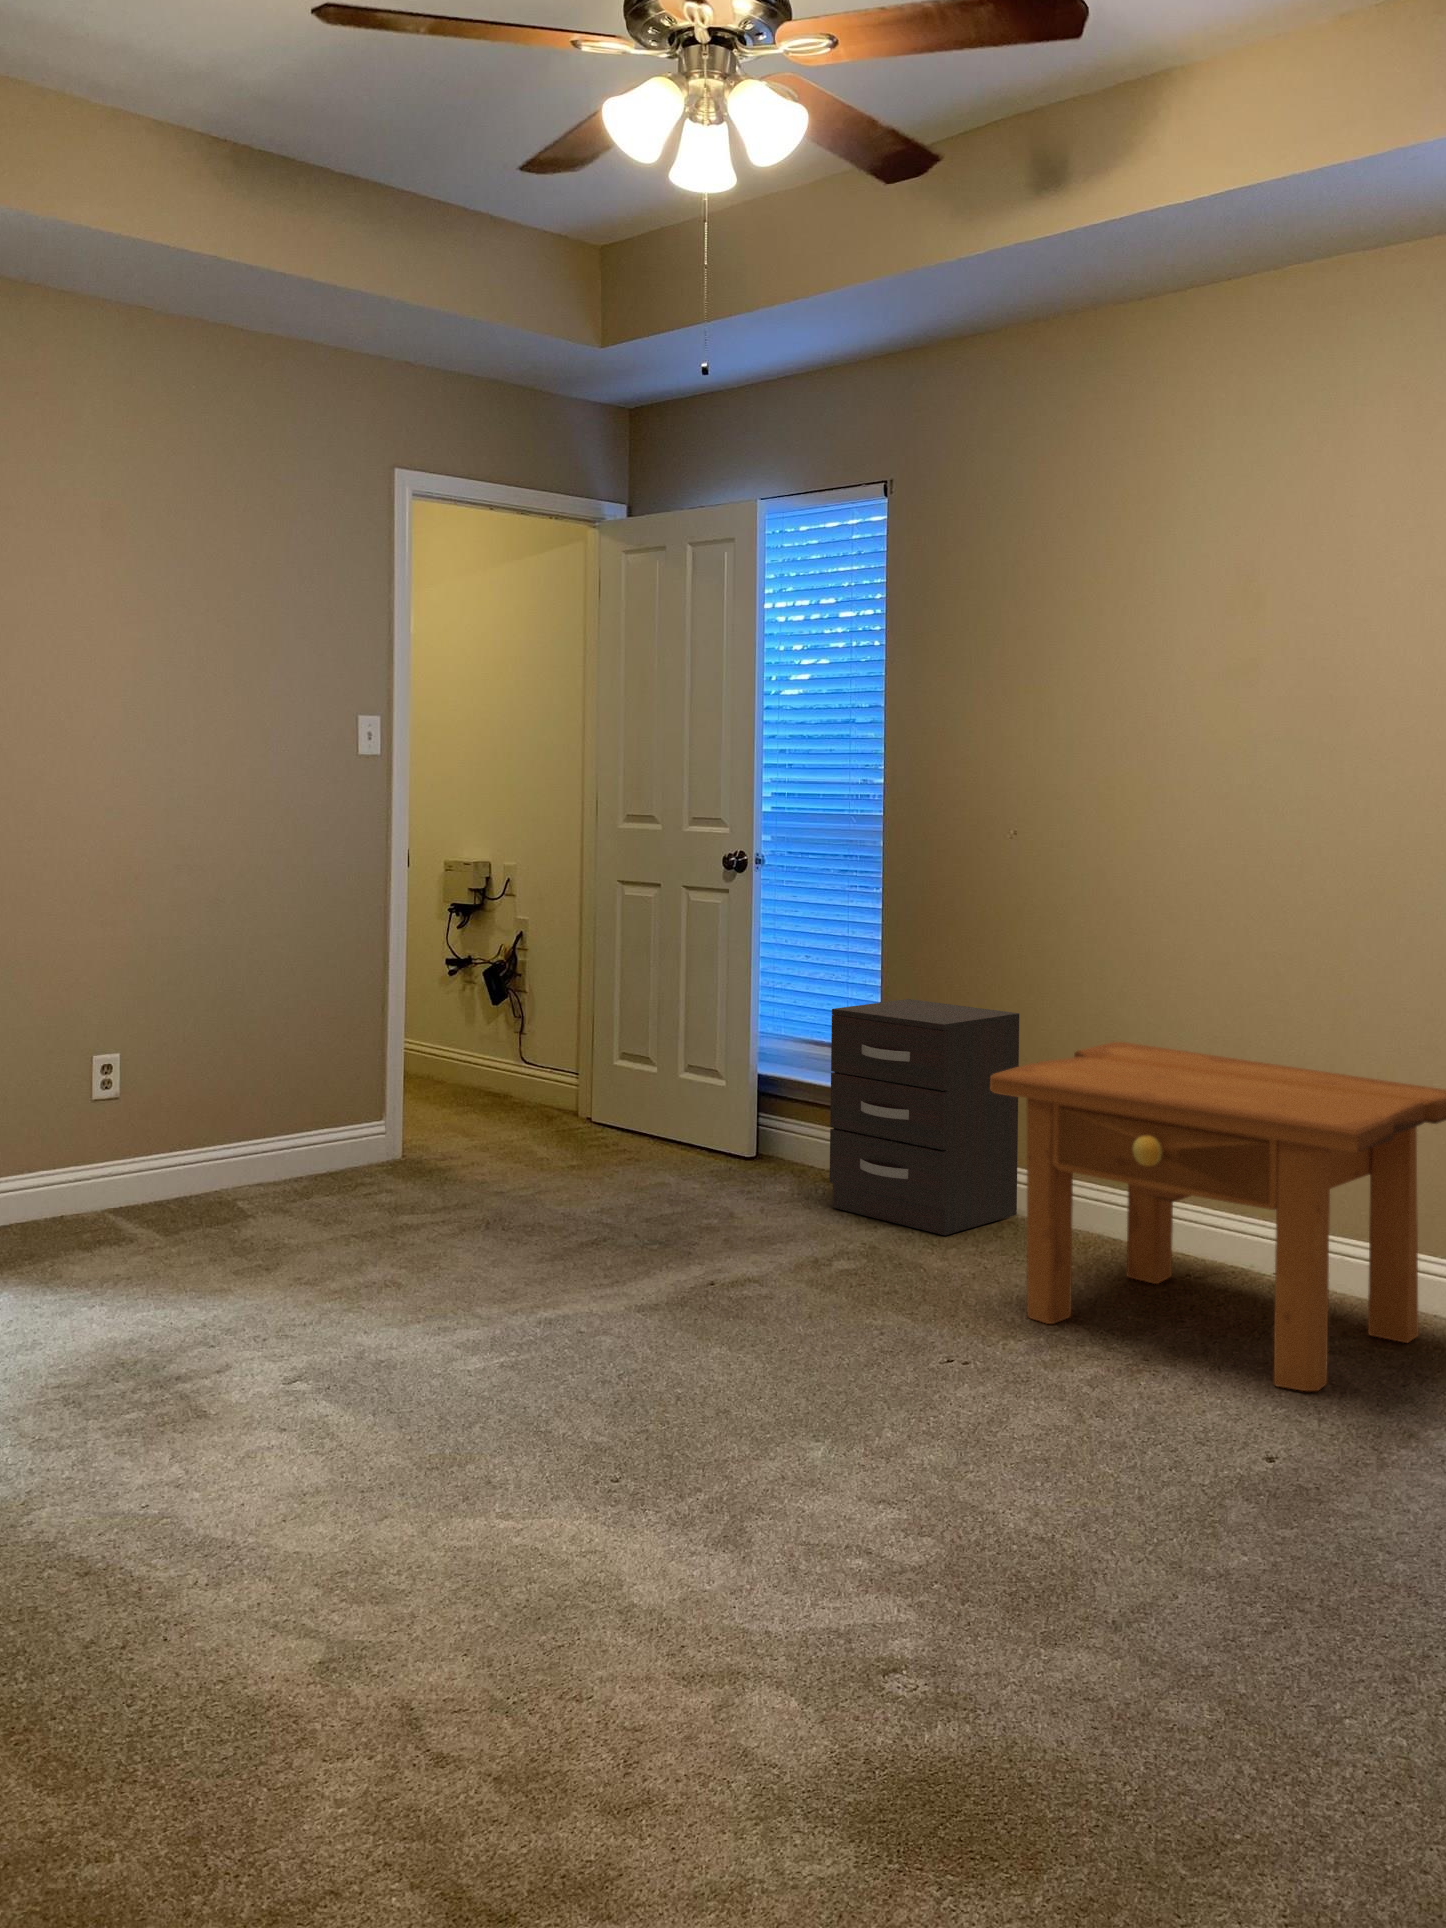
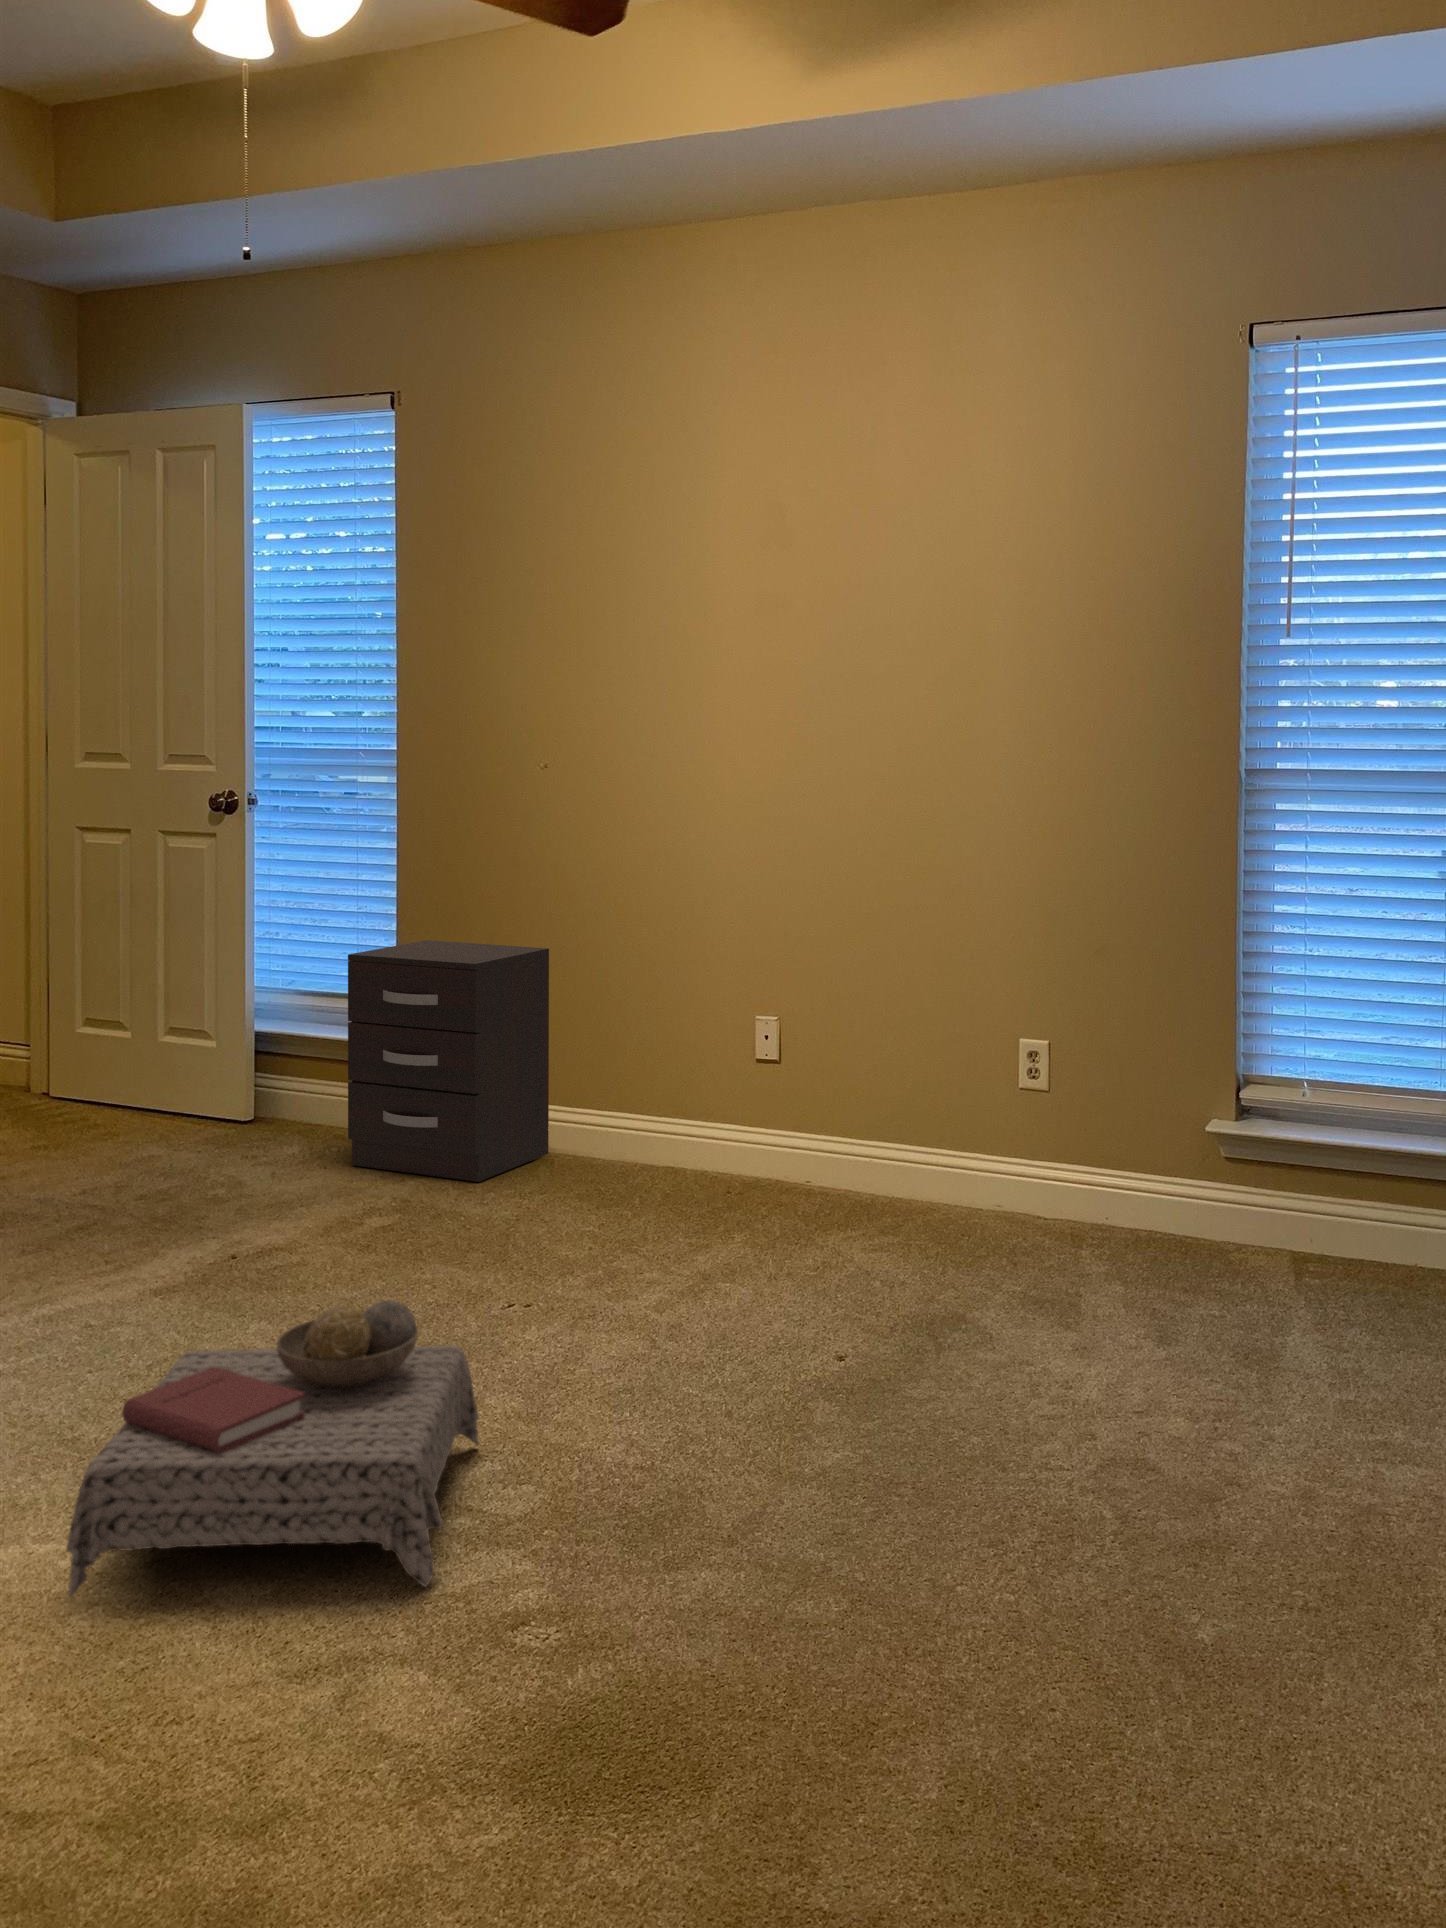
side table: present [991,1042,1446,1391] -> none [540,971,993,1292]
ottoman: none [514,1339,890,1618] -> present [67,1300,479,1597]

